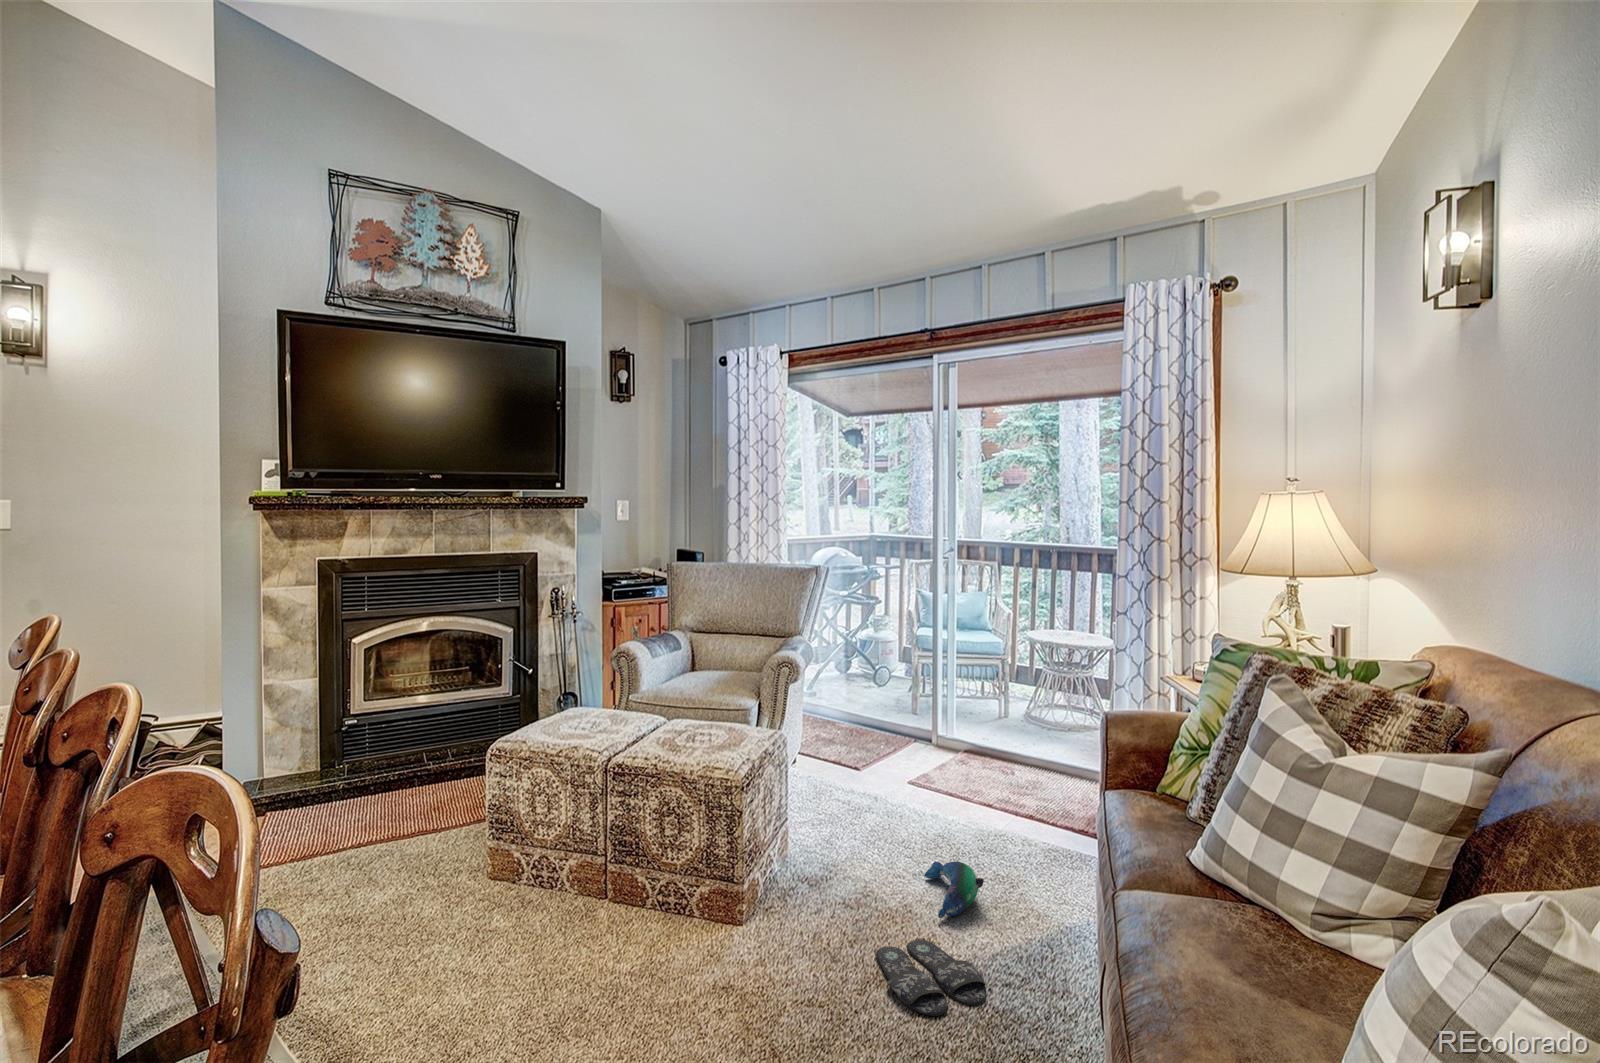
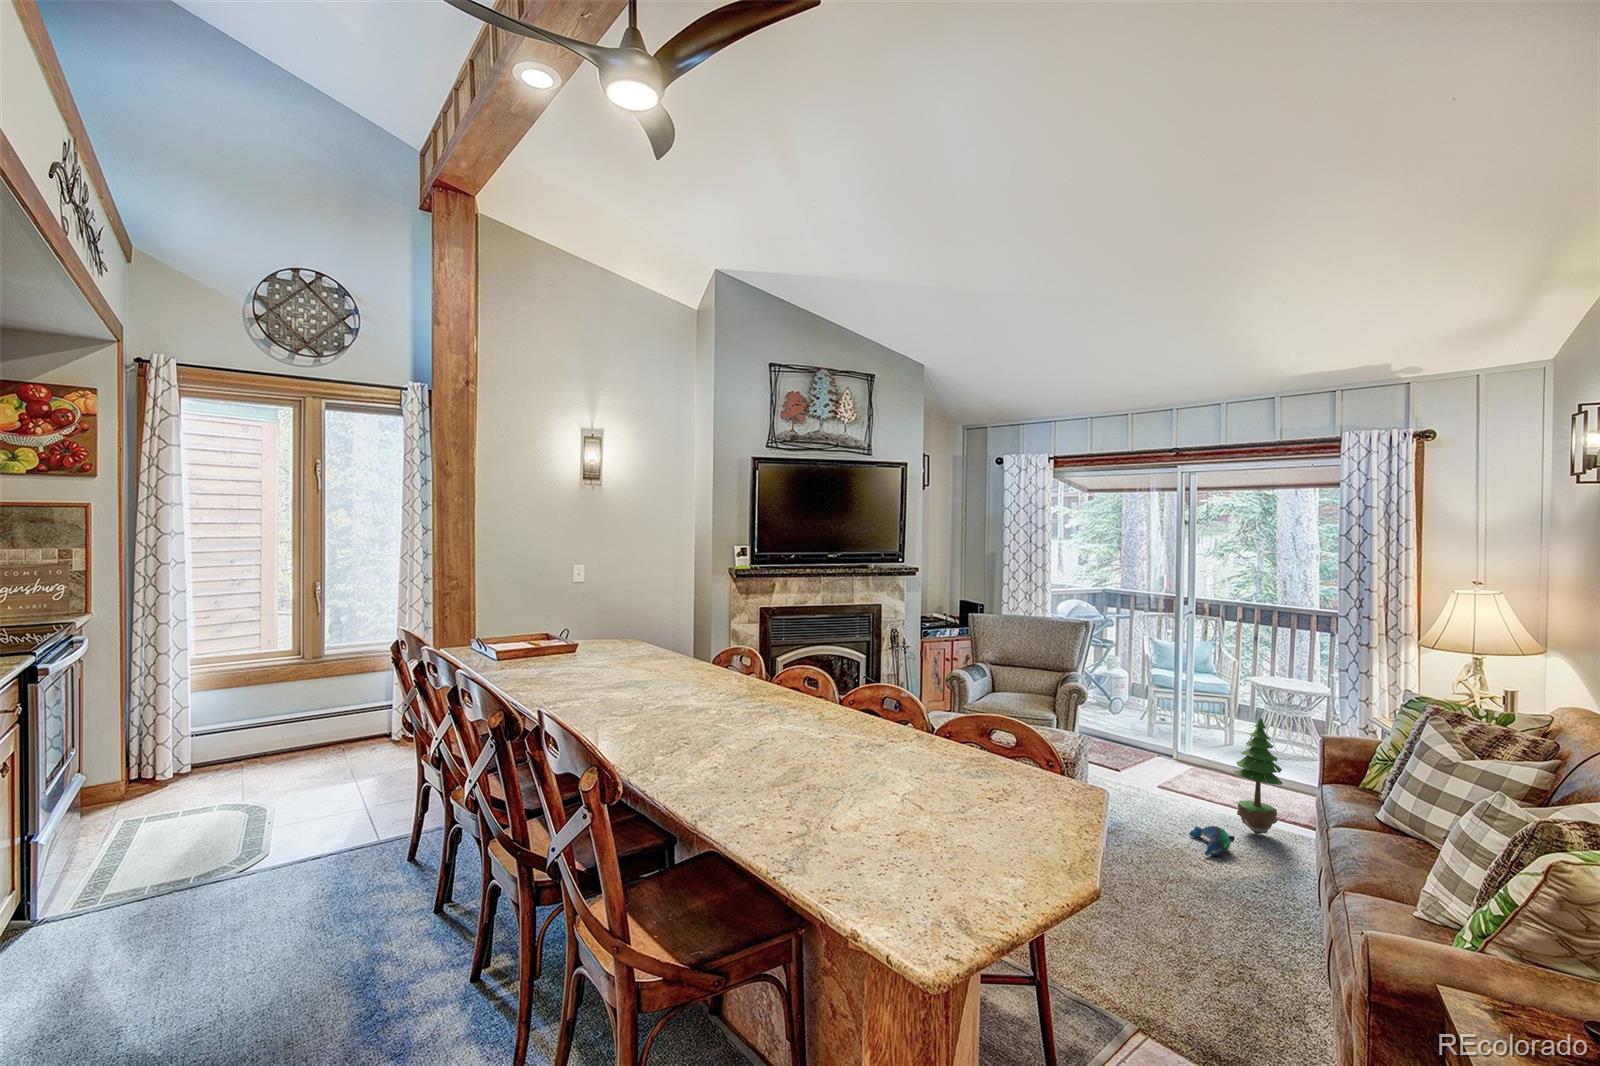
potted tree: none [989,686,1054,860] -> present [1234,718,1283,834]
slippers: present [876,940,986,1016] -> none [1169,863,1245,895]

